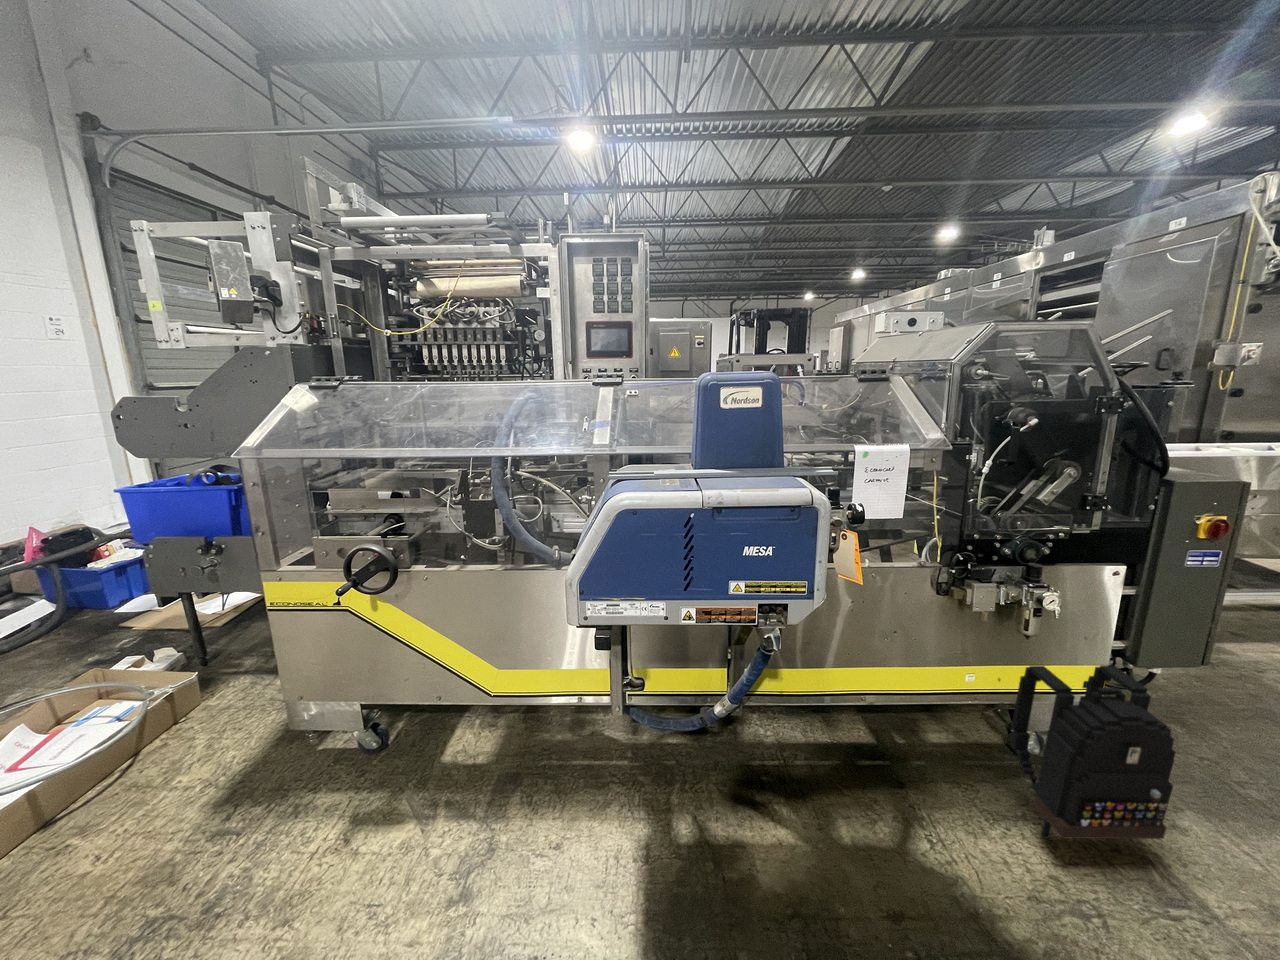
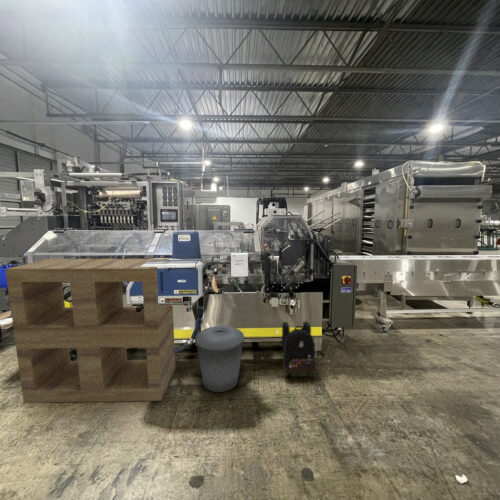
shelving unit: none [164,462,674,919] -> present [6,259,175,403]
trash can: none [758,668,929,893] -> present [195,326,245,392]

